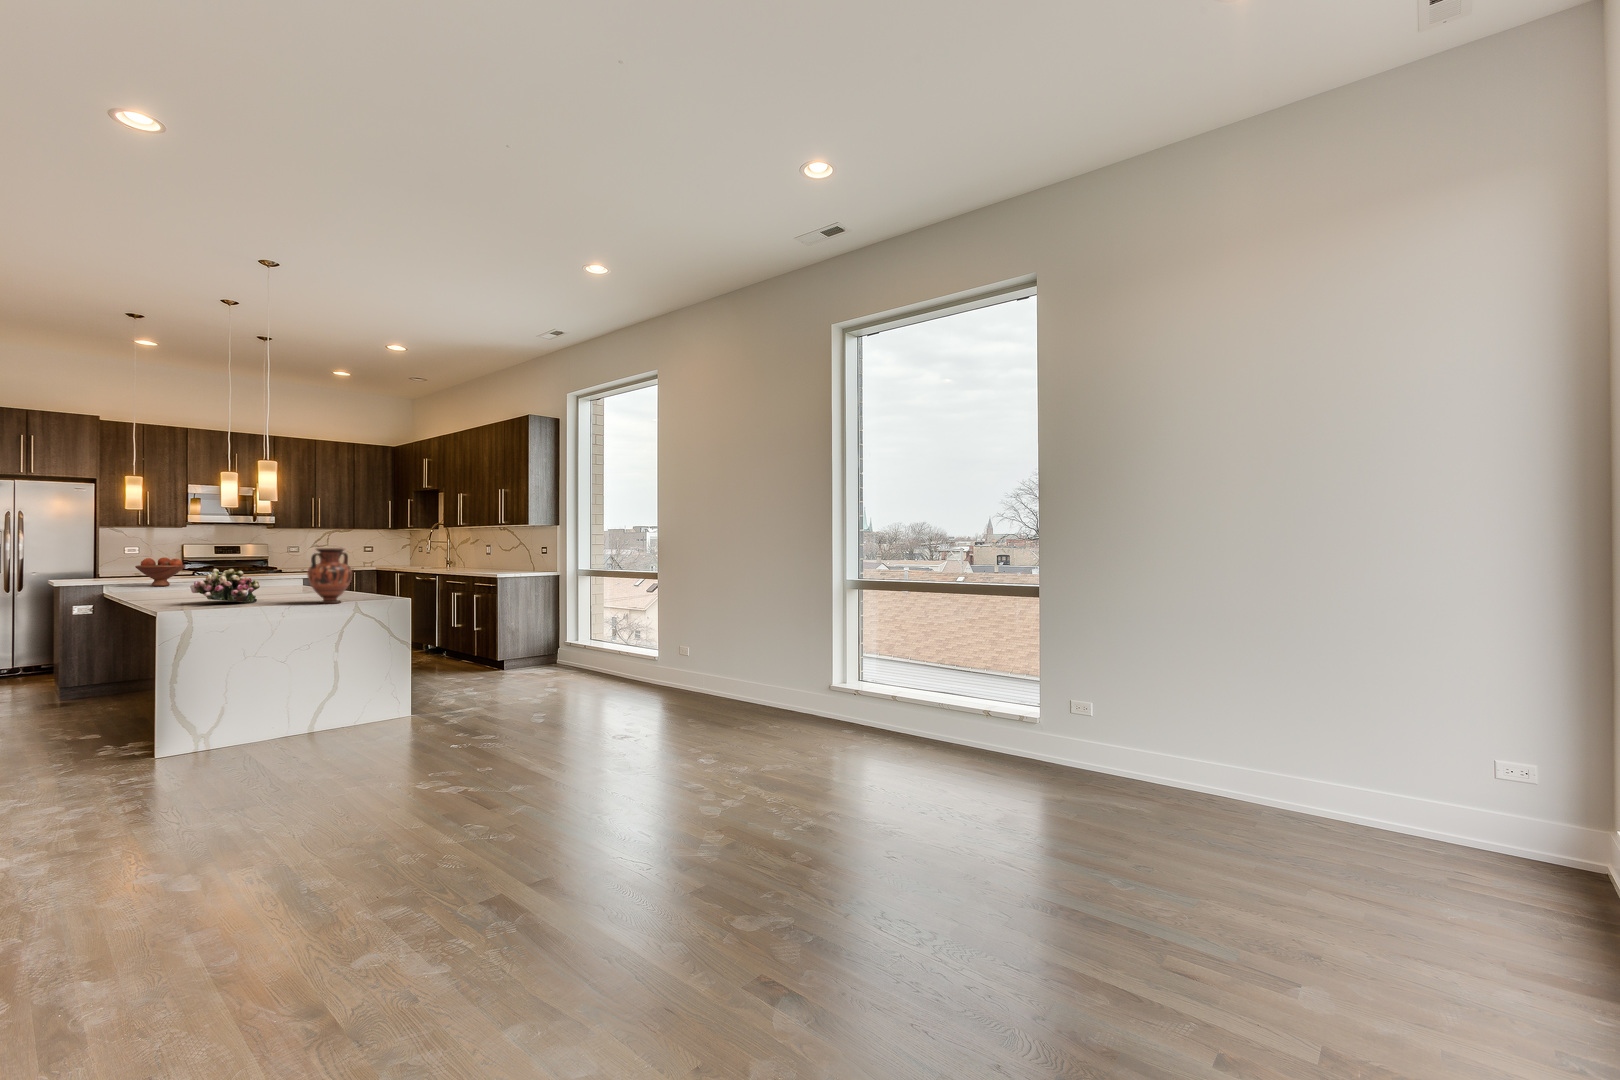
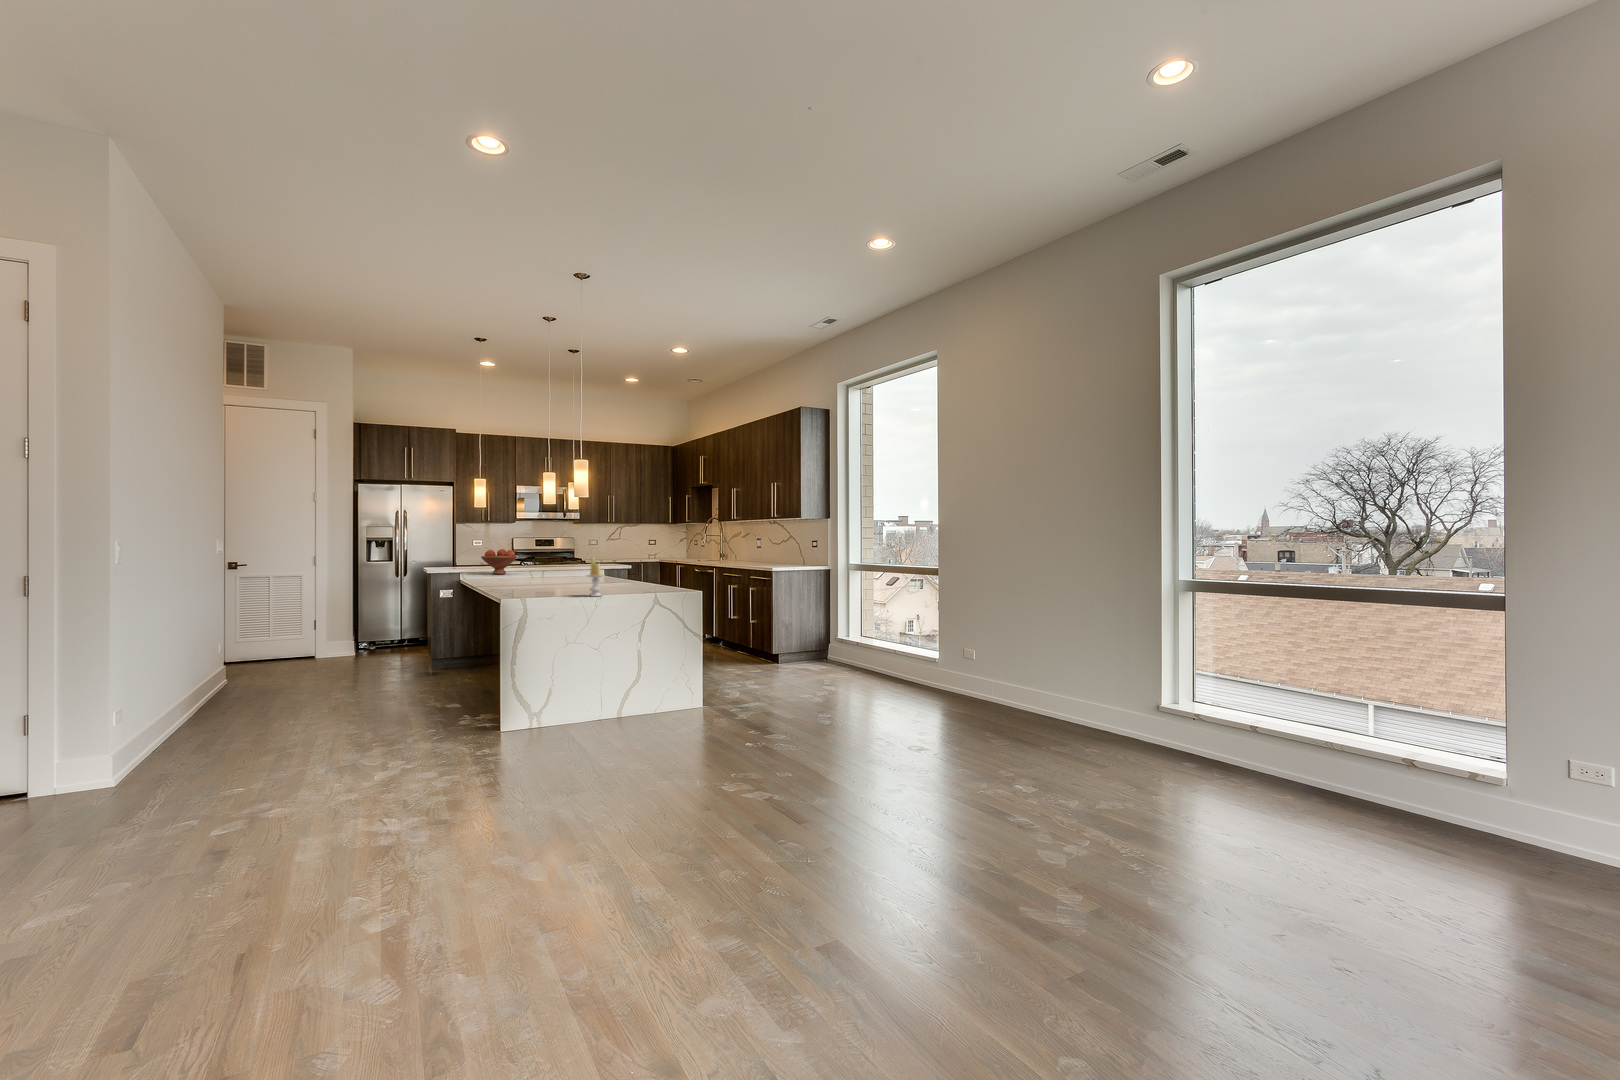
vase: present [307,548,352,603] -> none [617,541,654,594]
candle: none [268,565,294,607] -> present [587,557,604,596]
flower arrangement: present [190,569,260,602] -> none [523,560,577,591]

